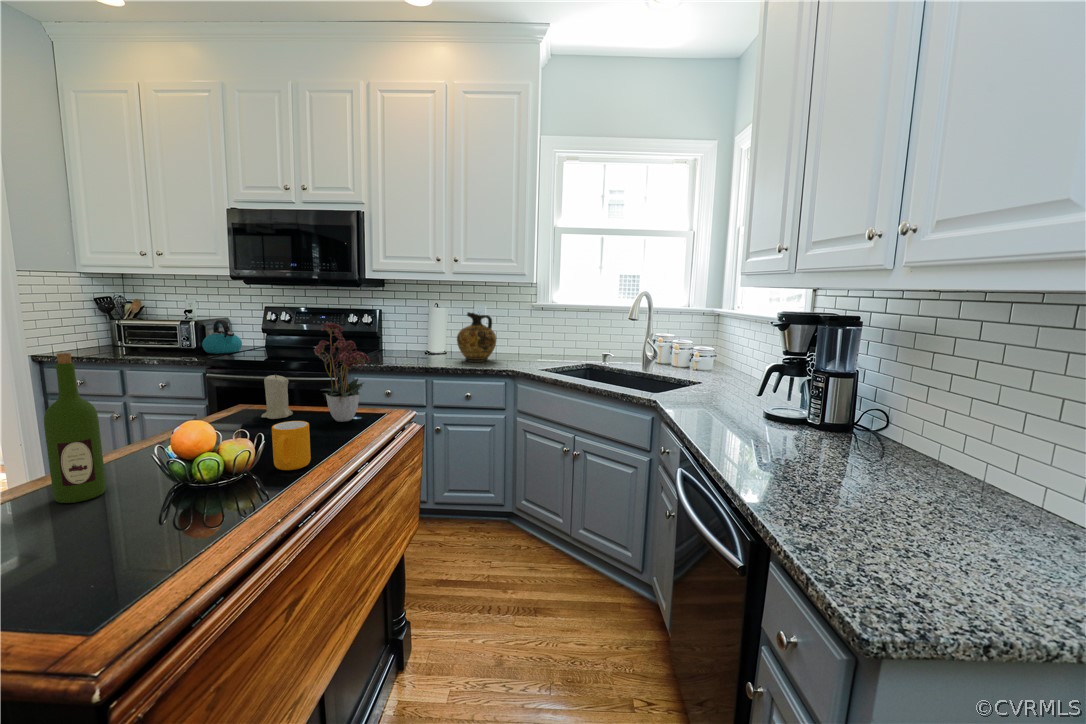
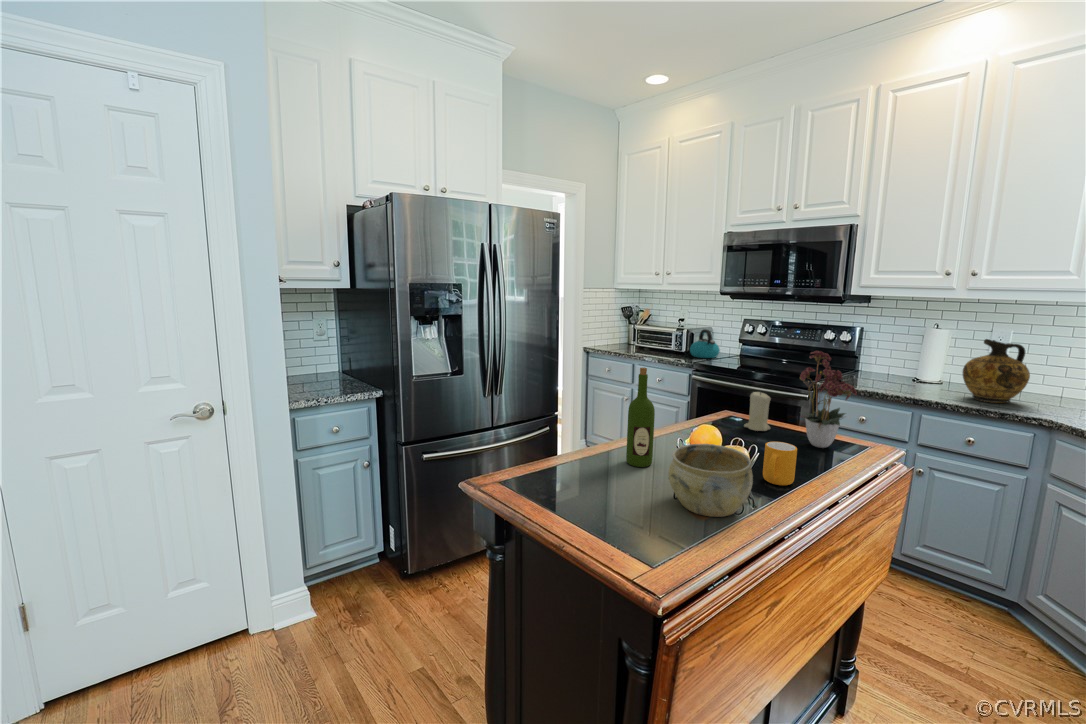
ceramic bowl: none [115,439,248,538] -> present [668,444,753,517]

